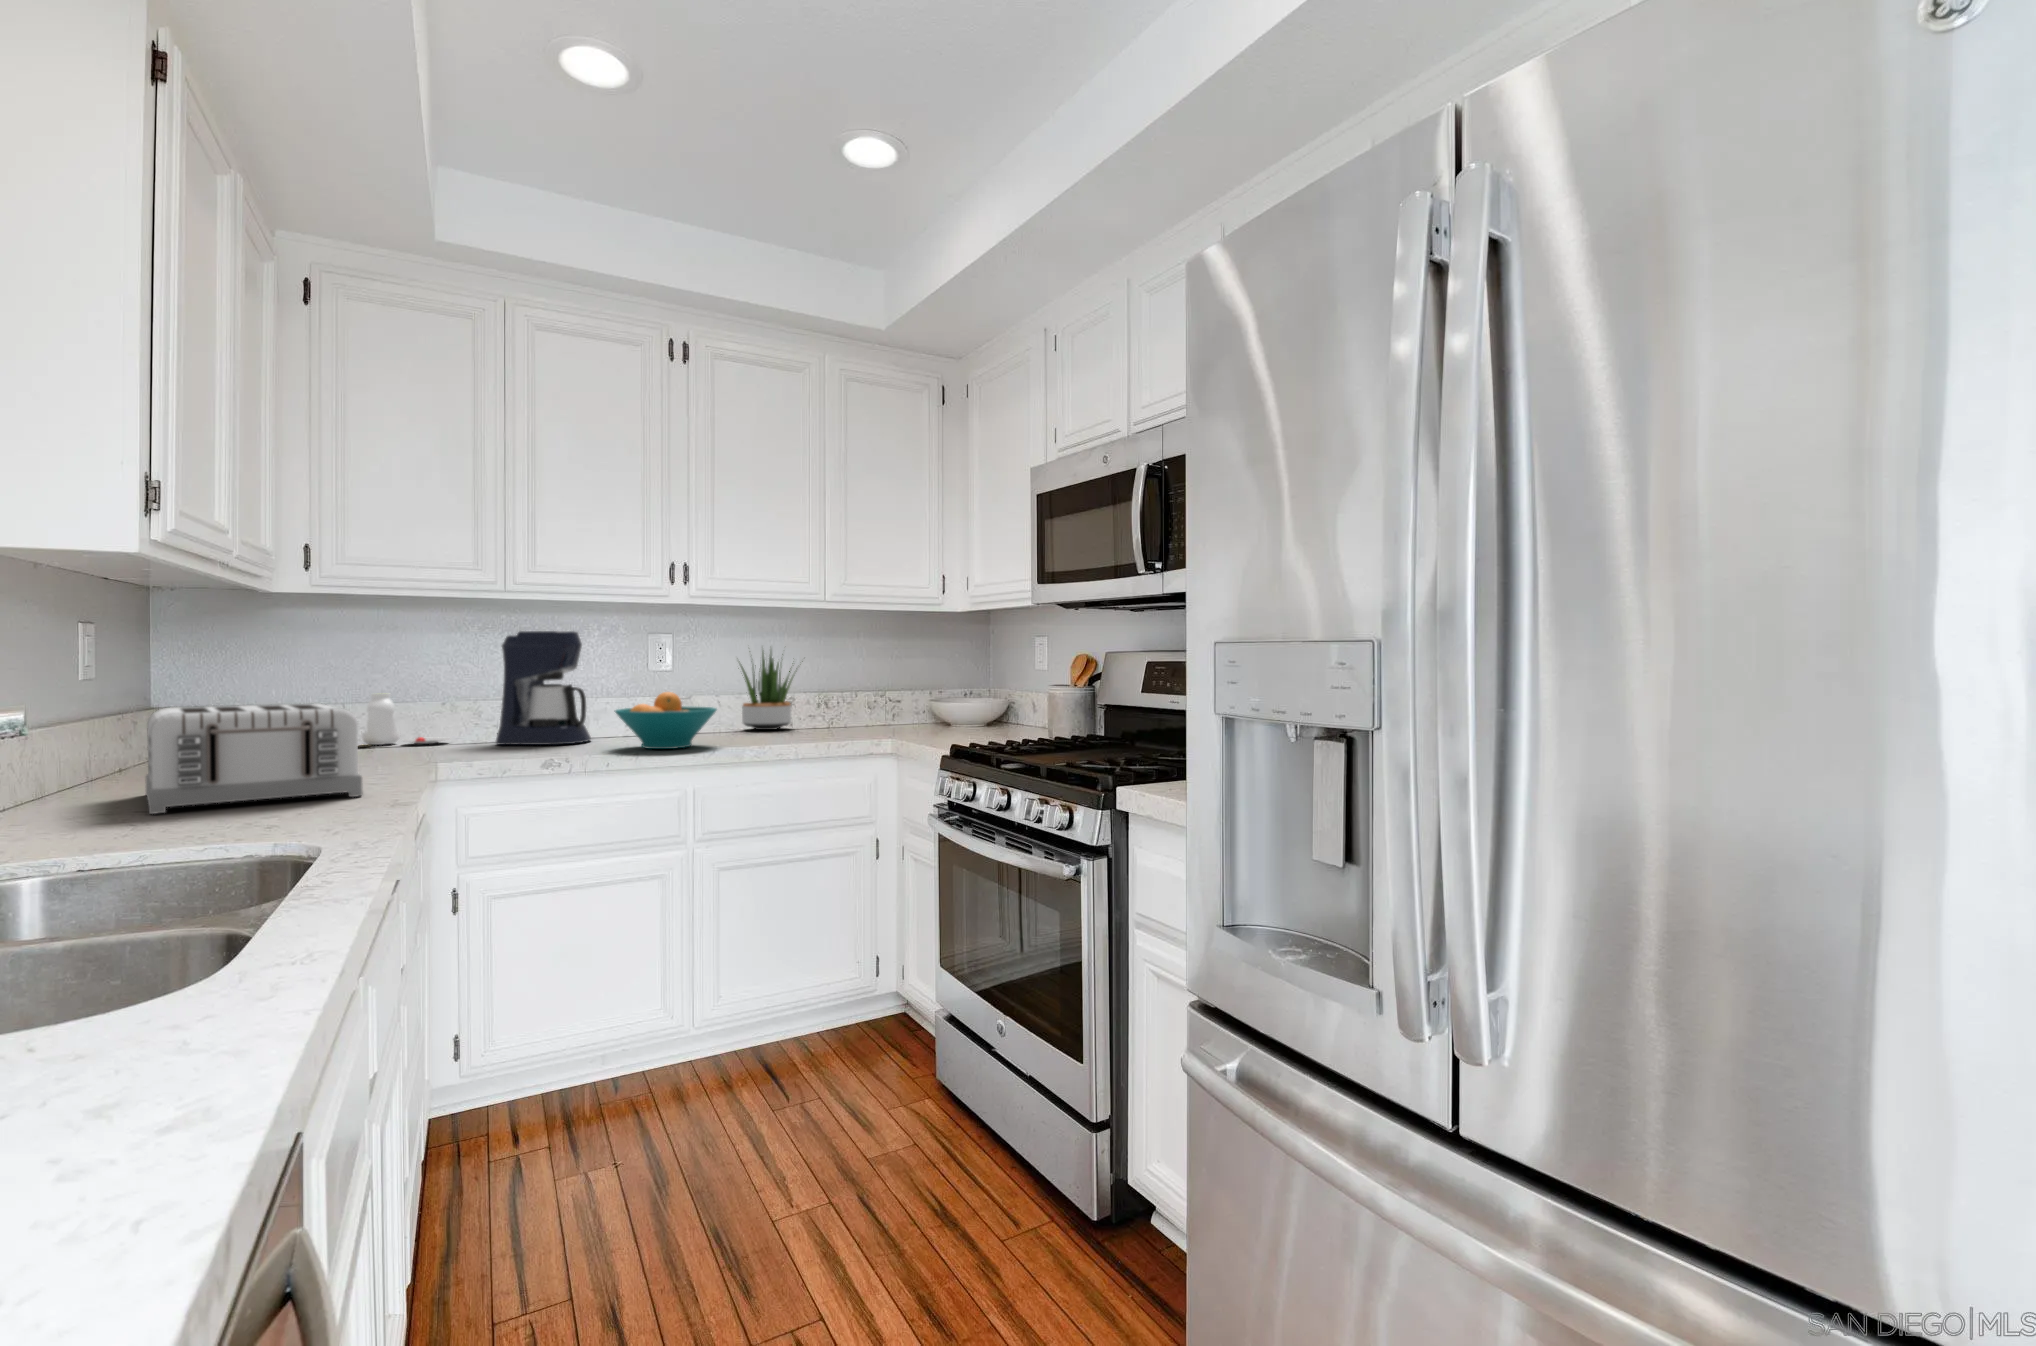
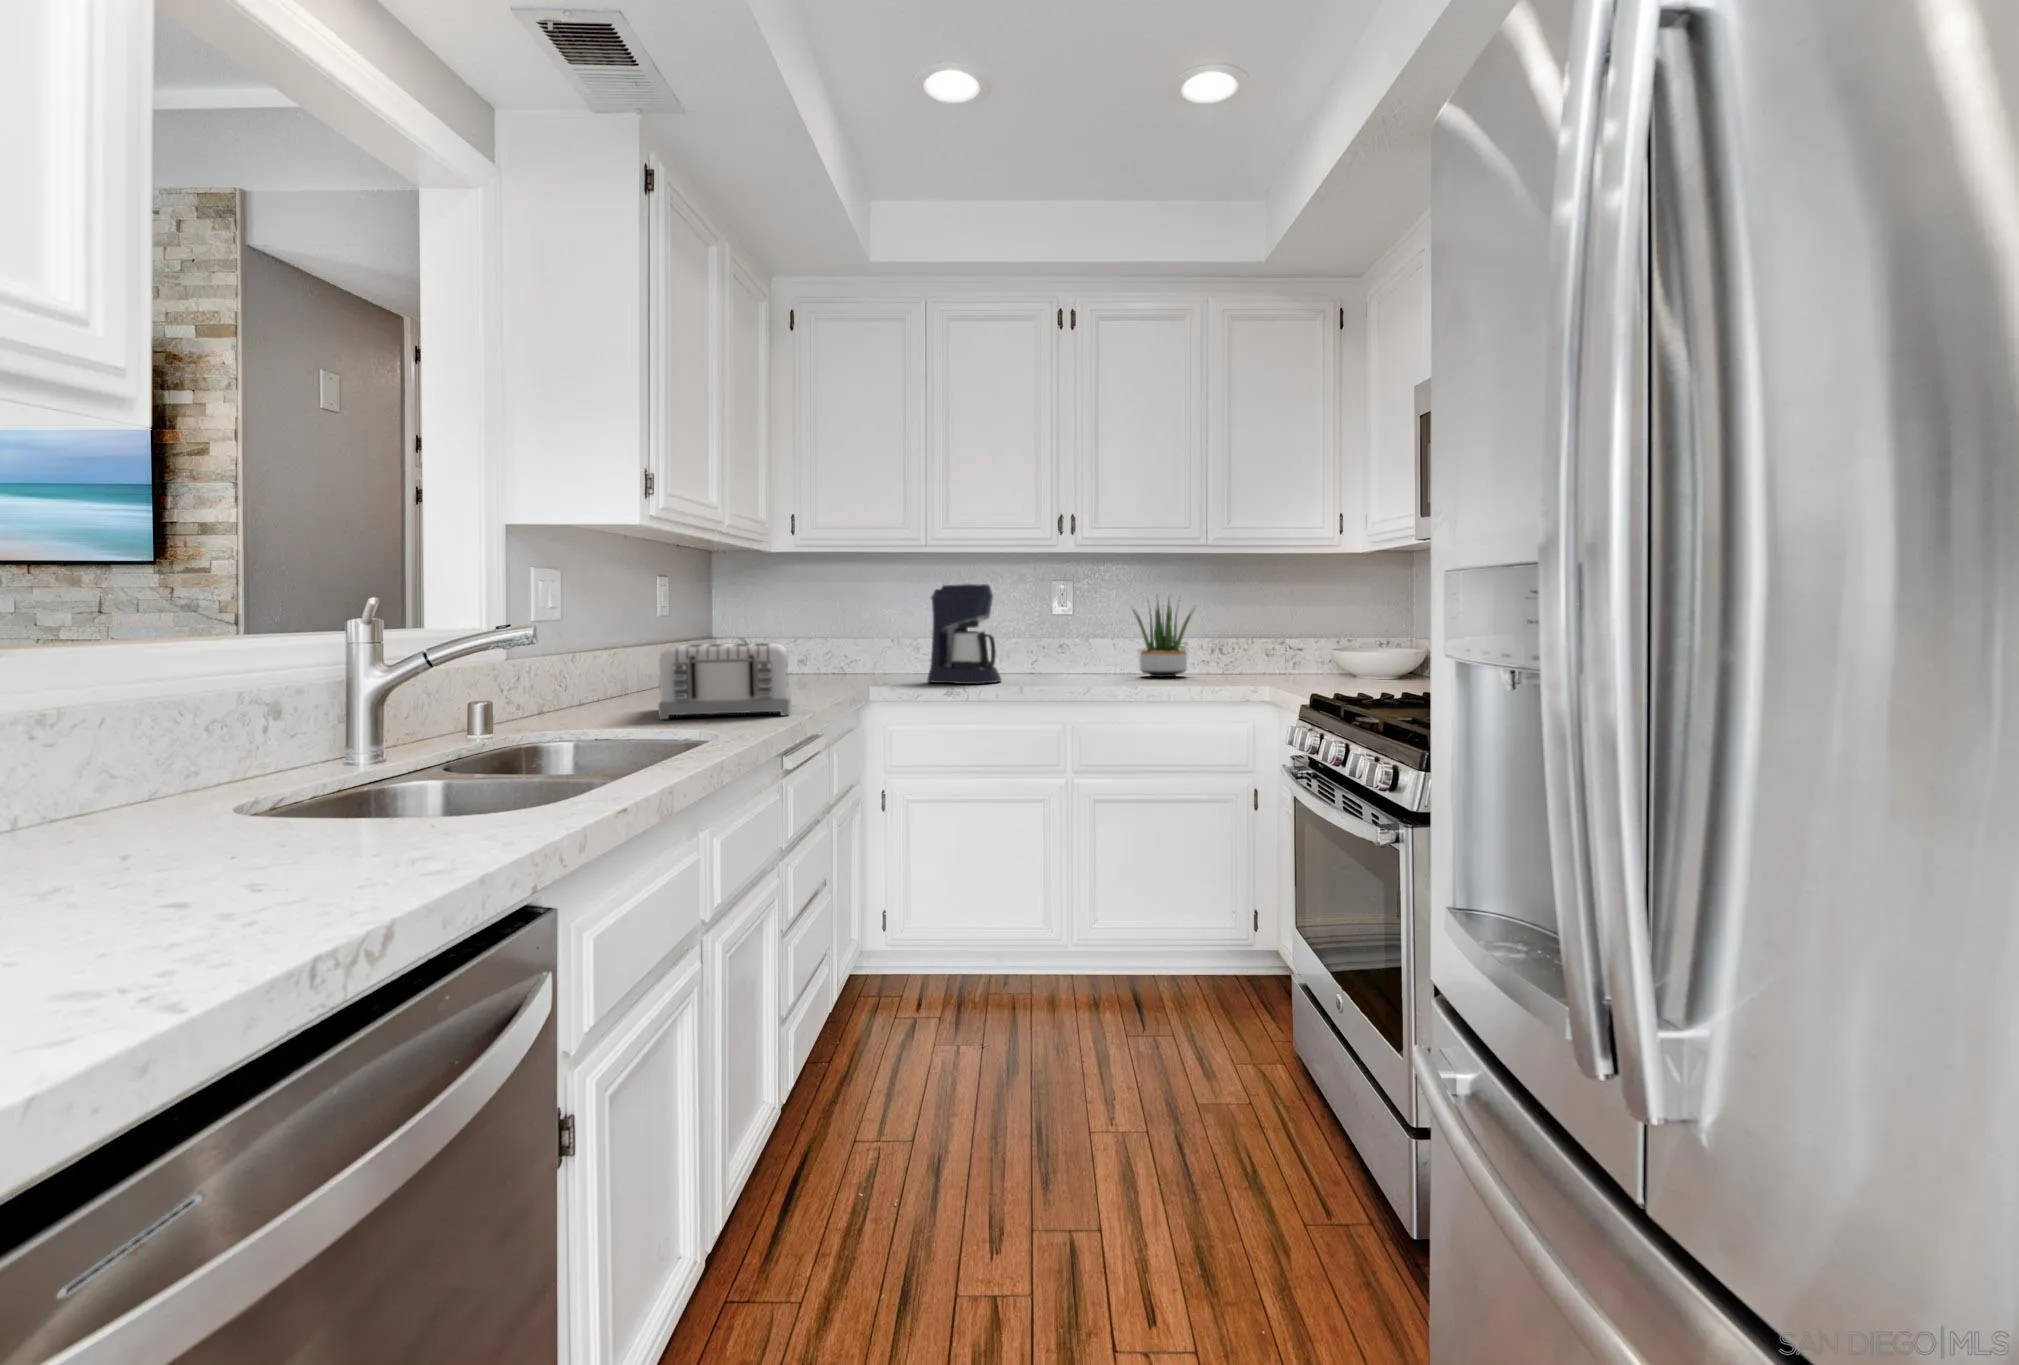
fruit bowl: present [615,692,717,749] -> none [1008,638,1097,690]
jar: present [362,693,448,745] -> none [830,639,899,681]

